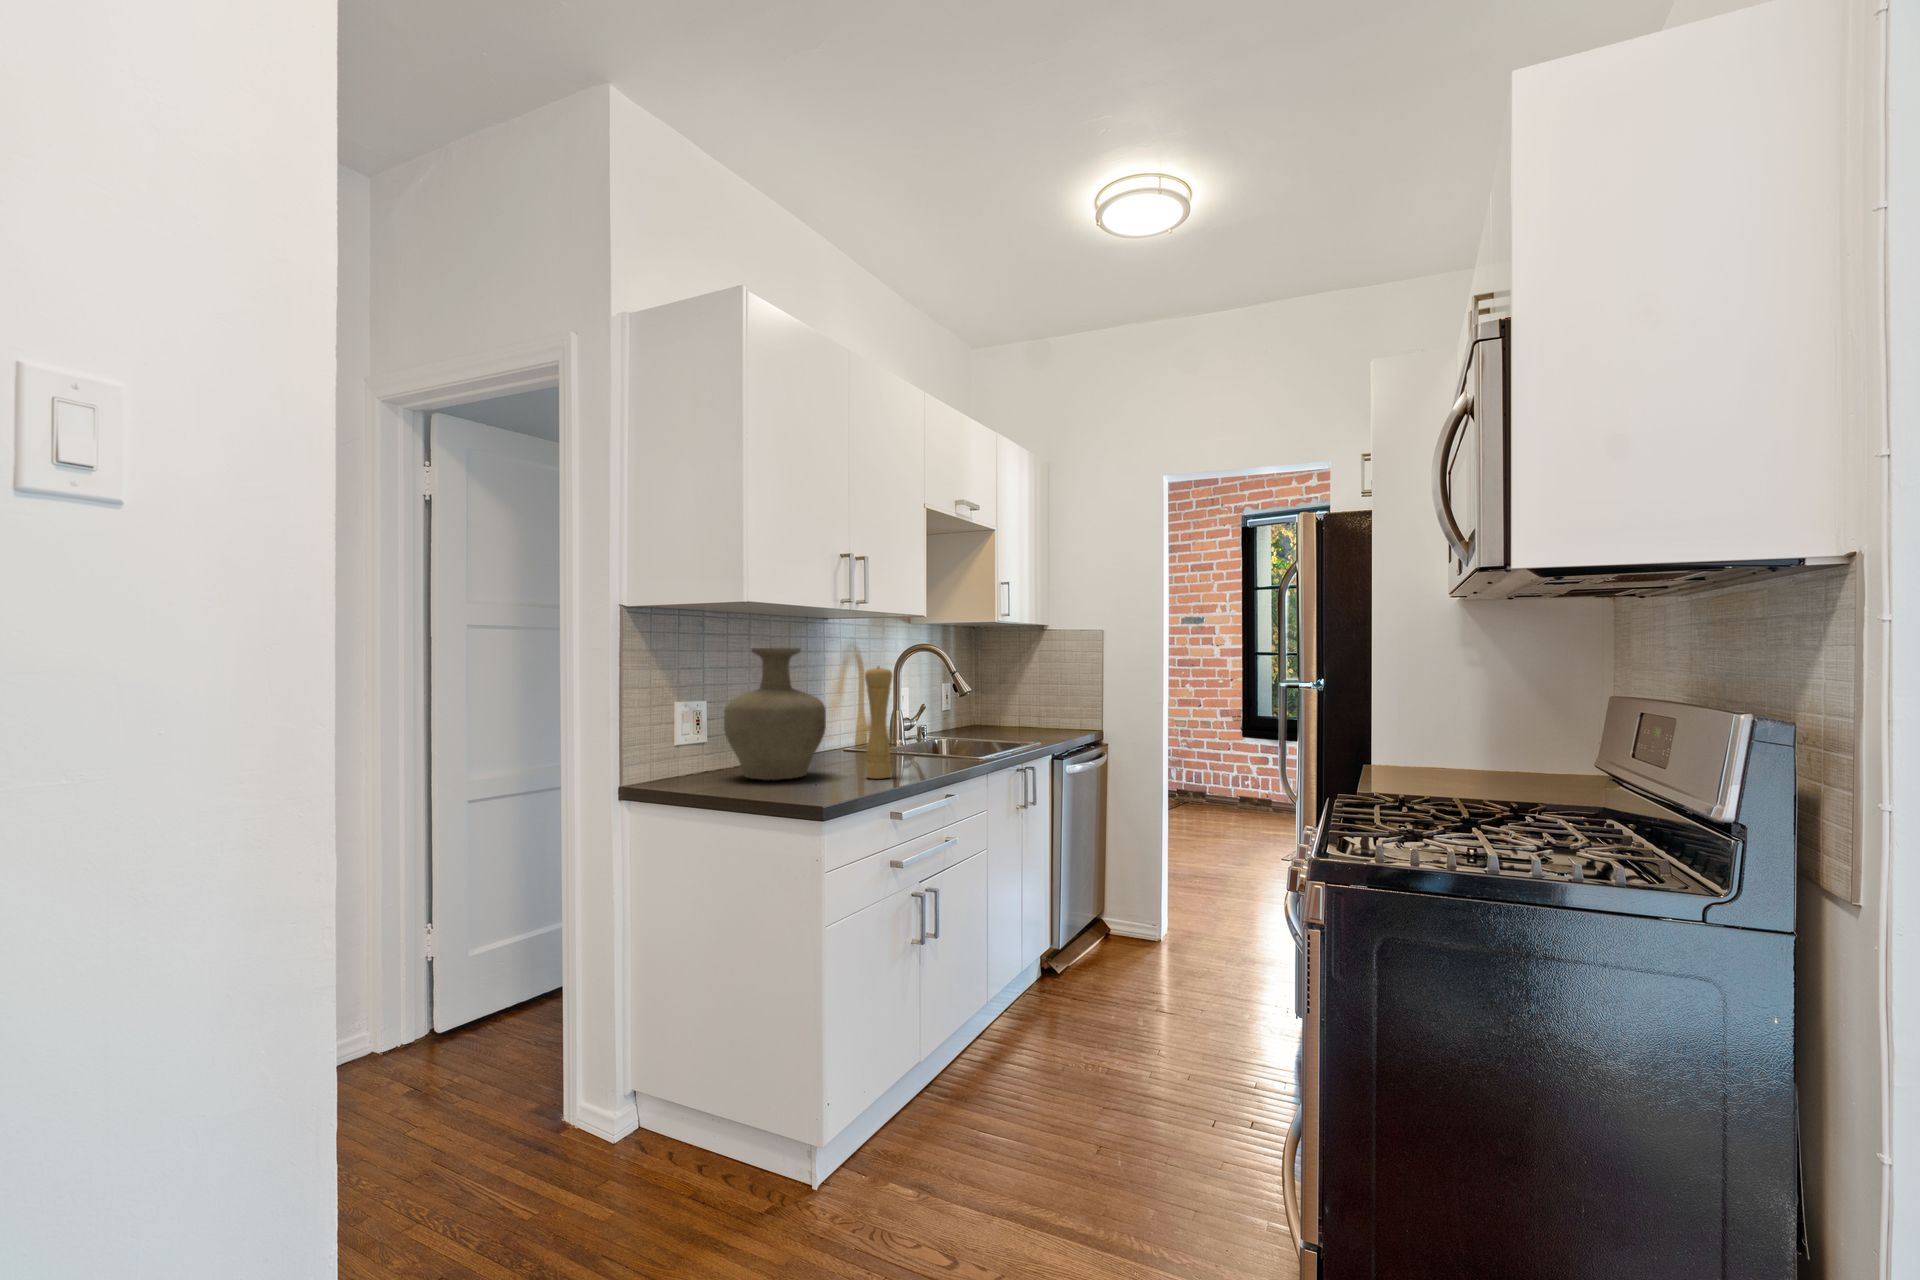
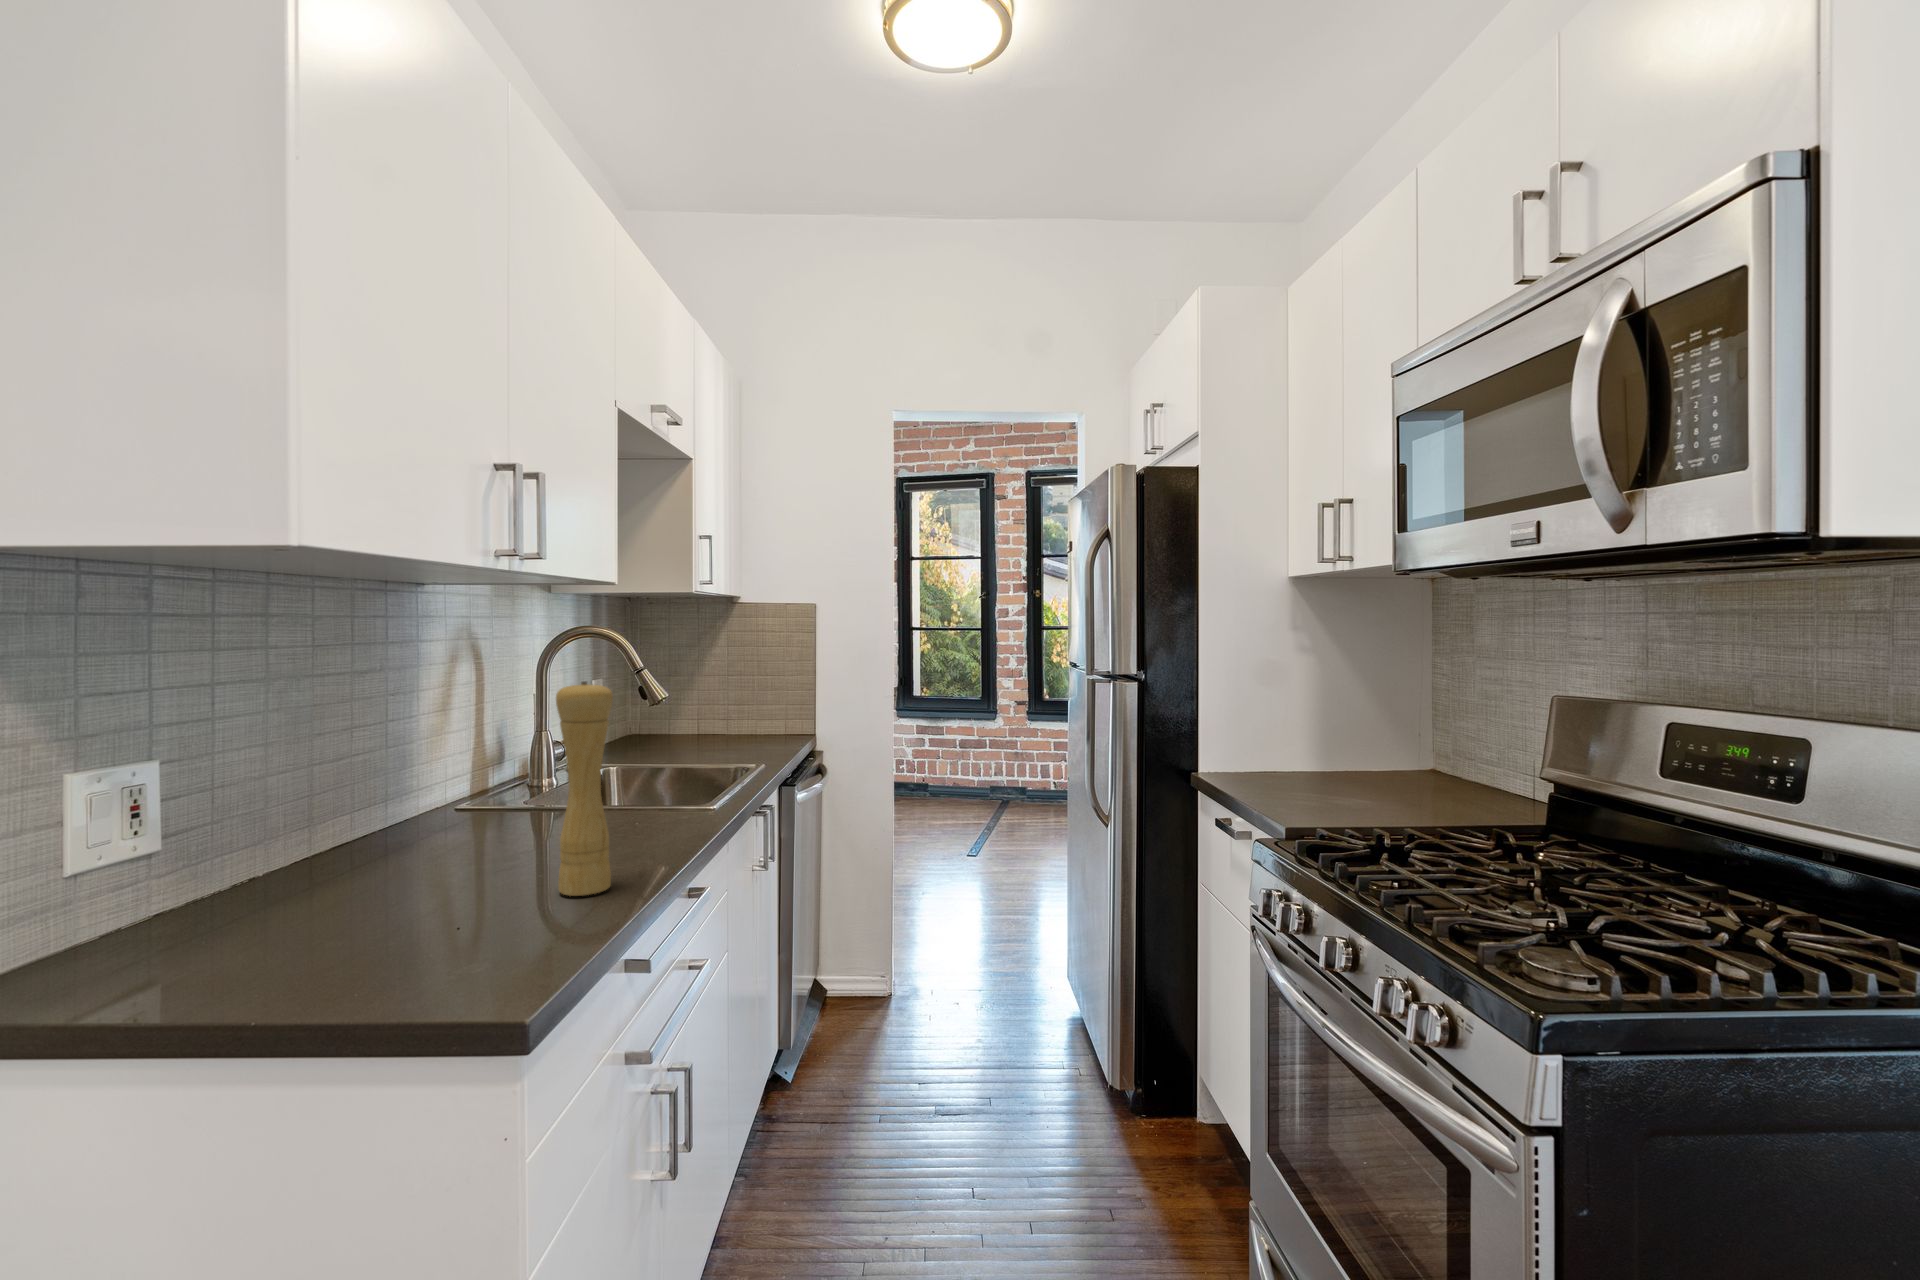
vase: present [724,648,826,780] -> none [209,647,470,938]

